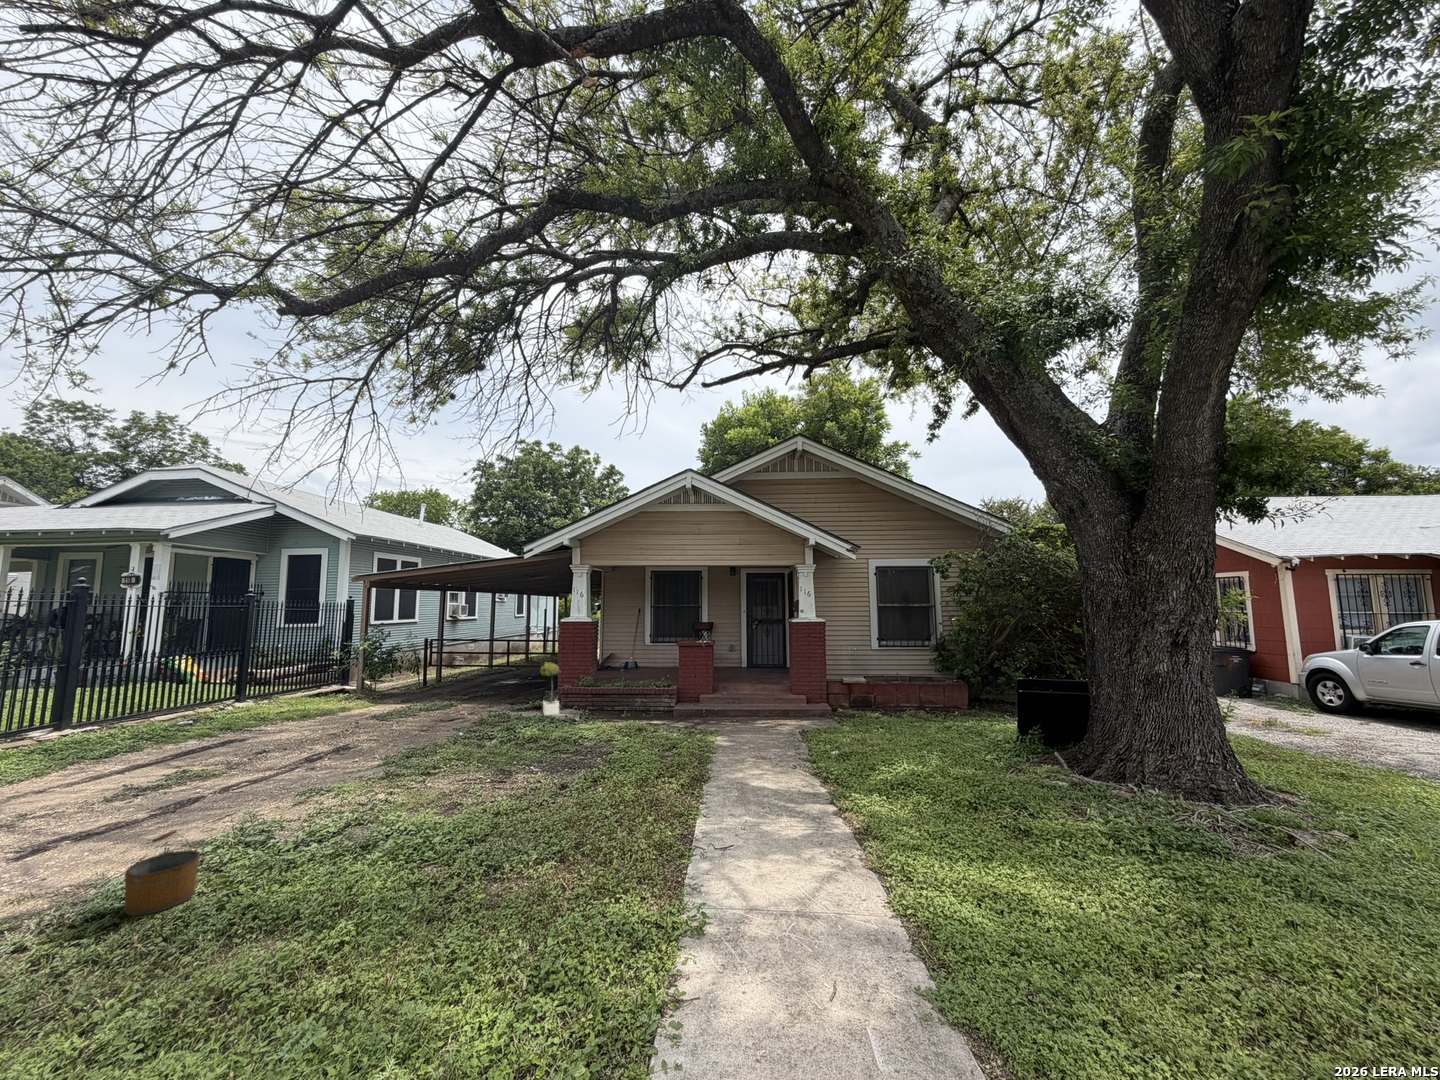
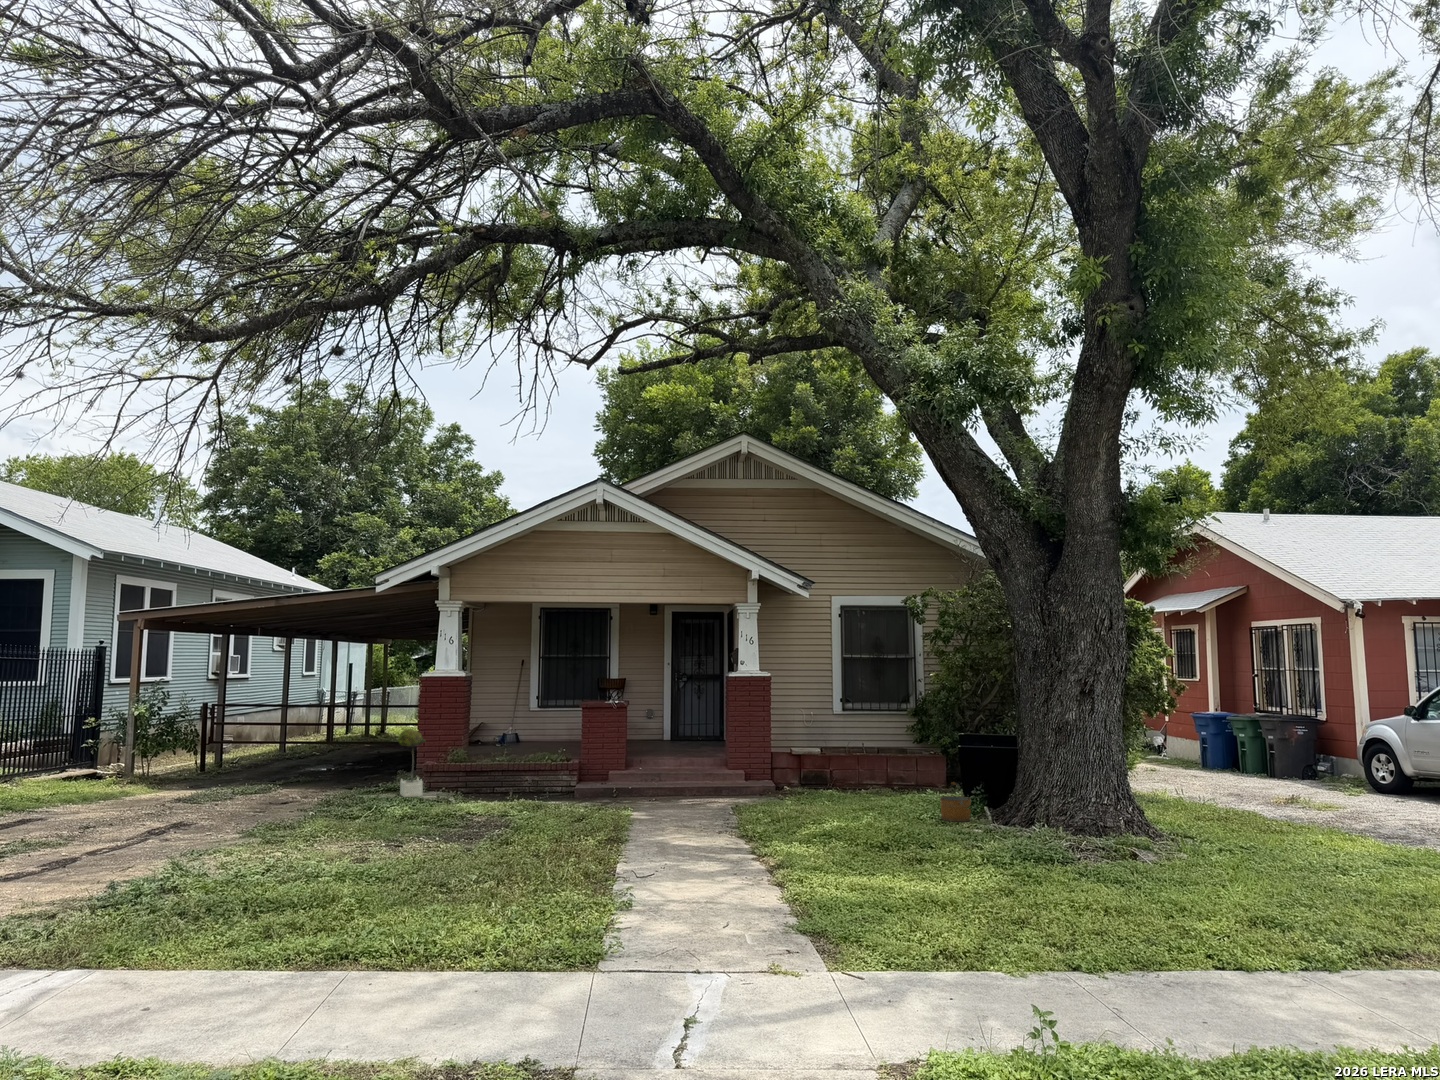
bucket: present [124,831,200,916] -> present [940,782,971,822]

